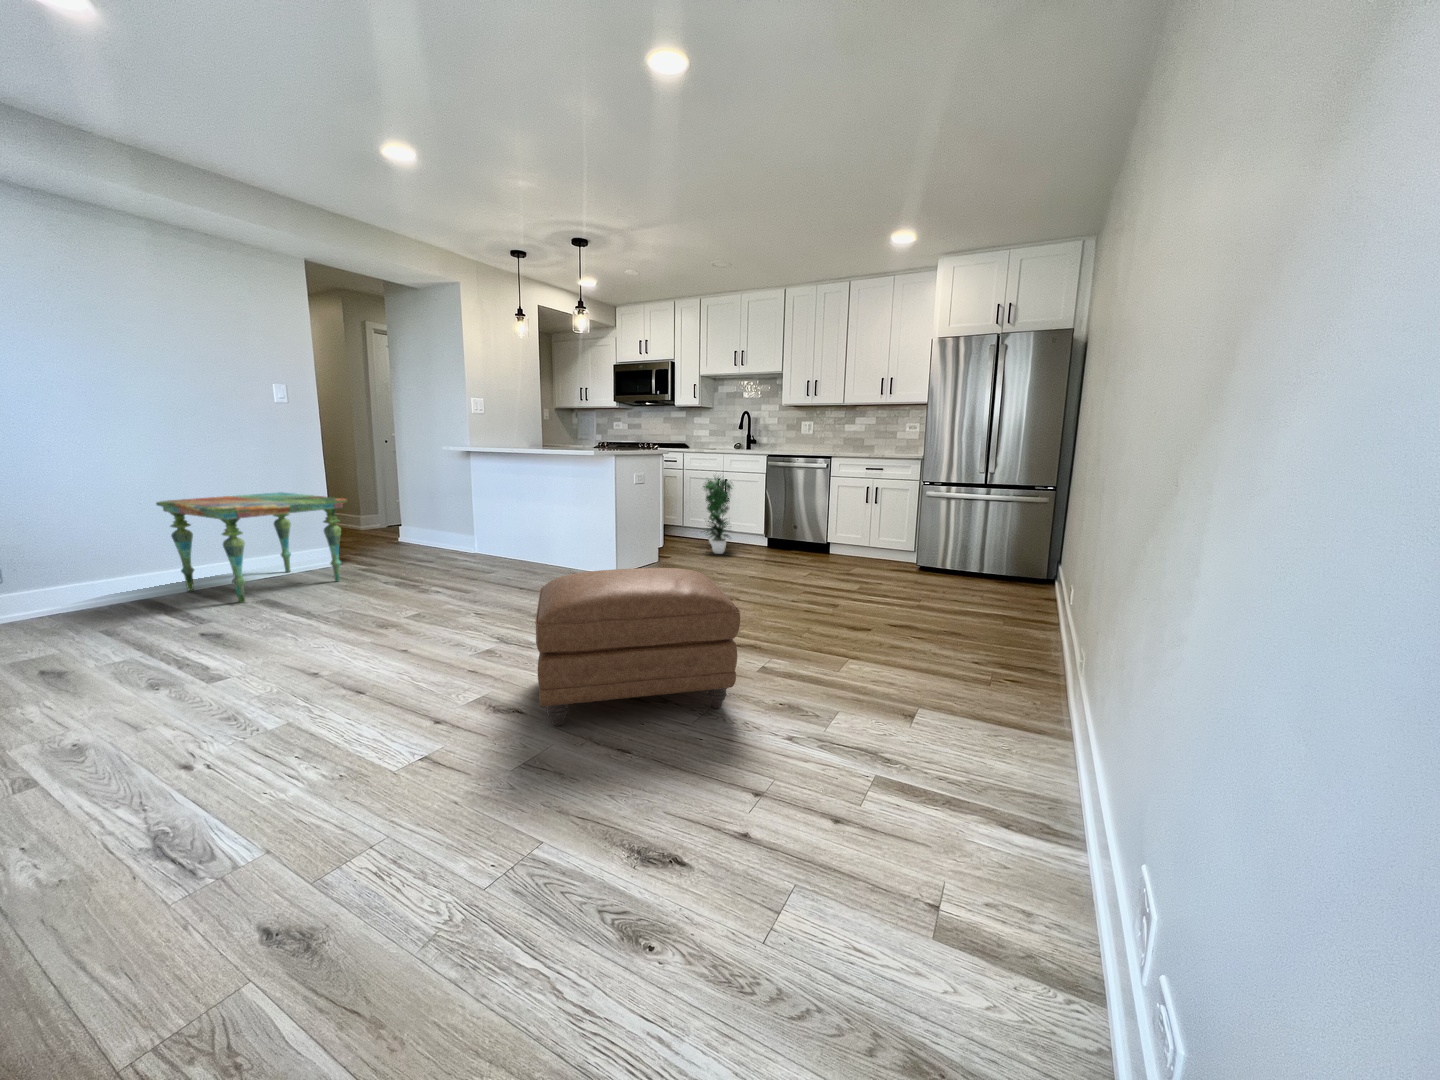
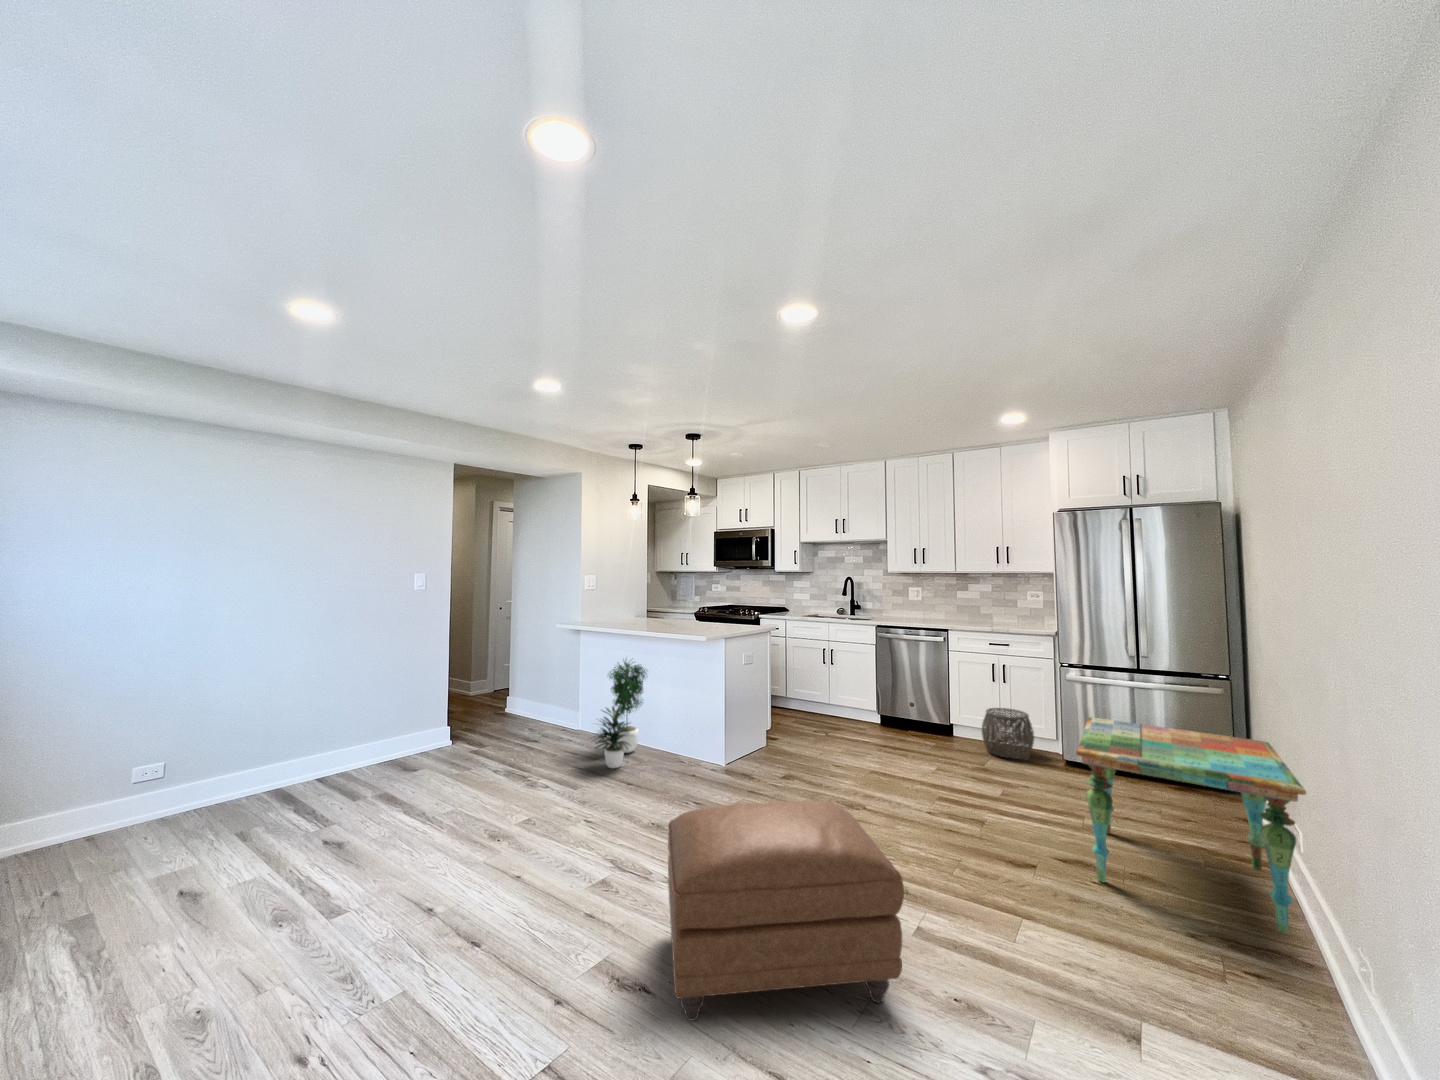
potted plant: present [703,477,732,554] -> present [595,661,646,768]
side table: present [156,492,347,603] -> present [1077,717,1306,934]
woven basket: none [852,526,896,567] -> present [982,708,1034,759]

